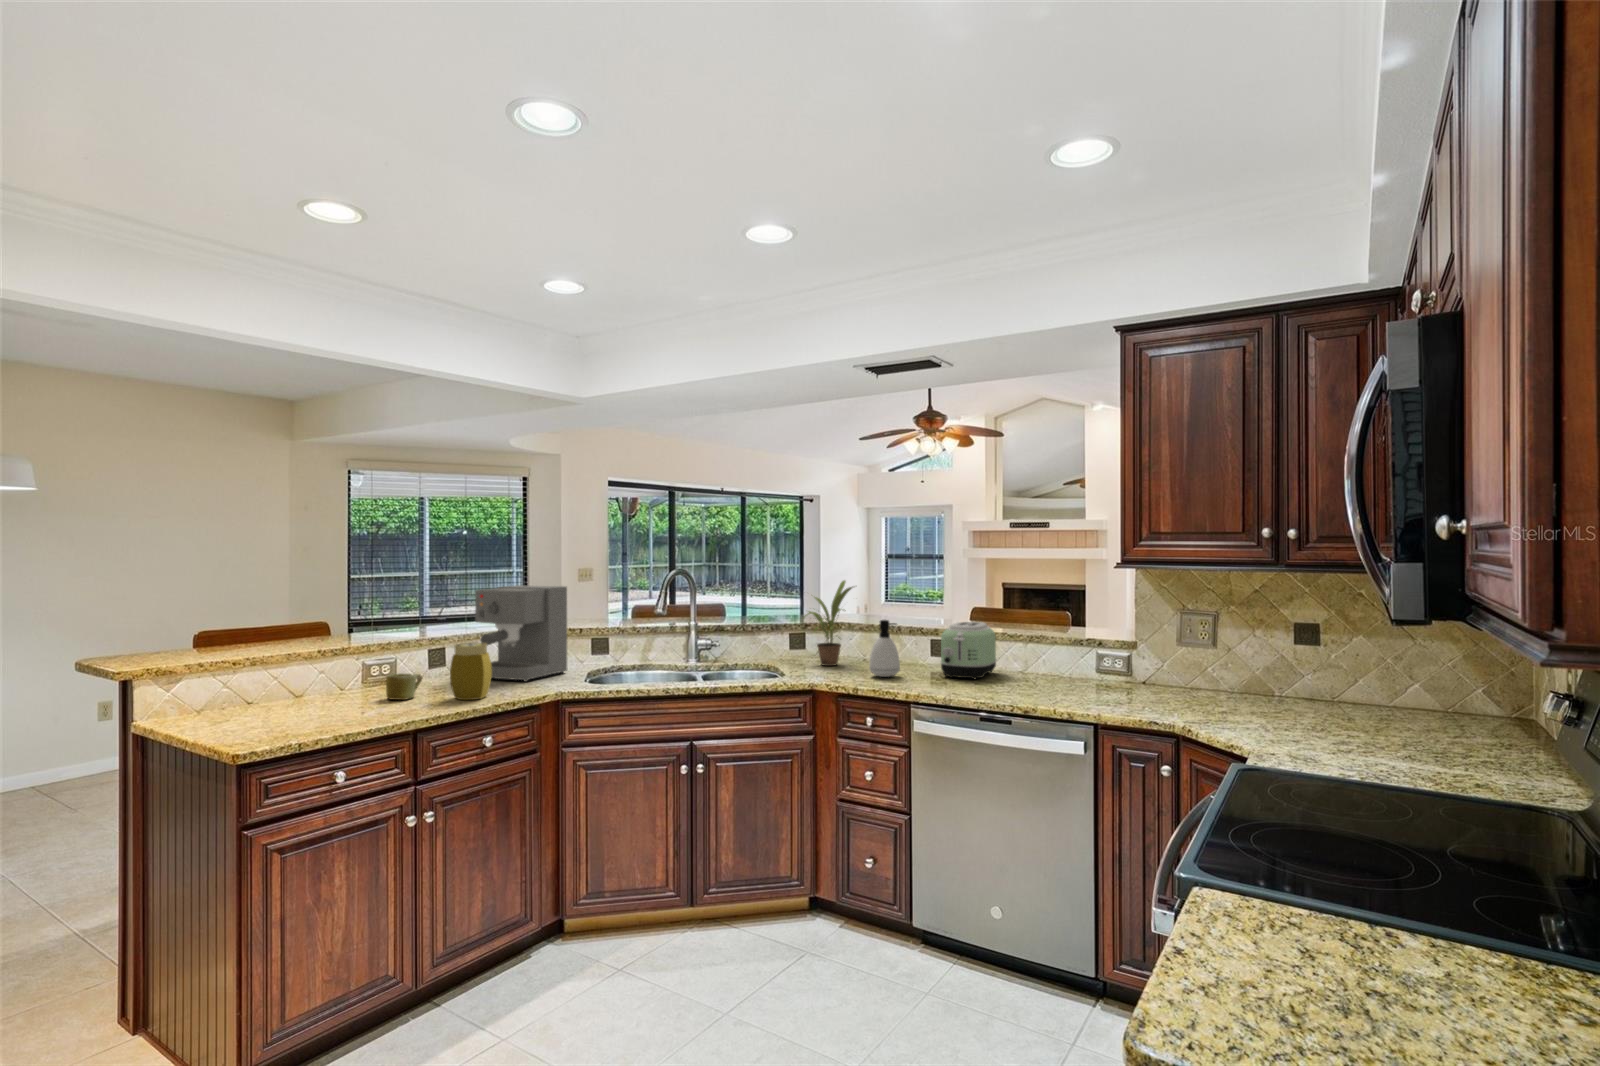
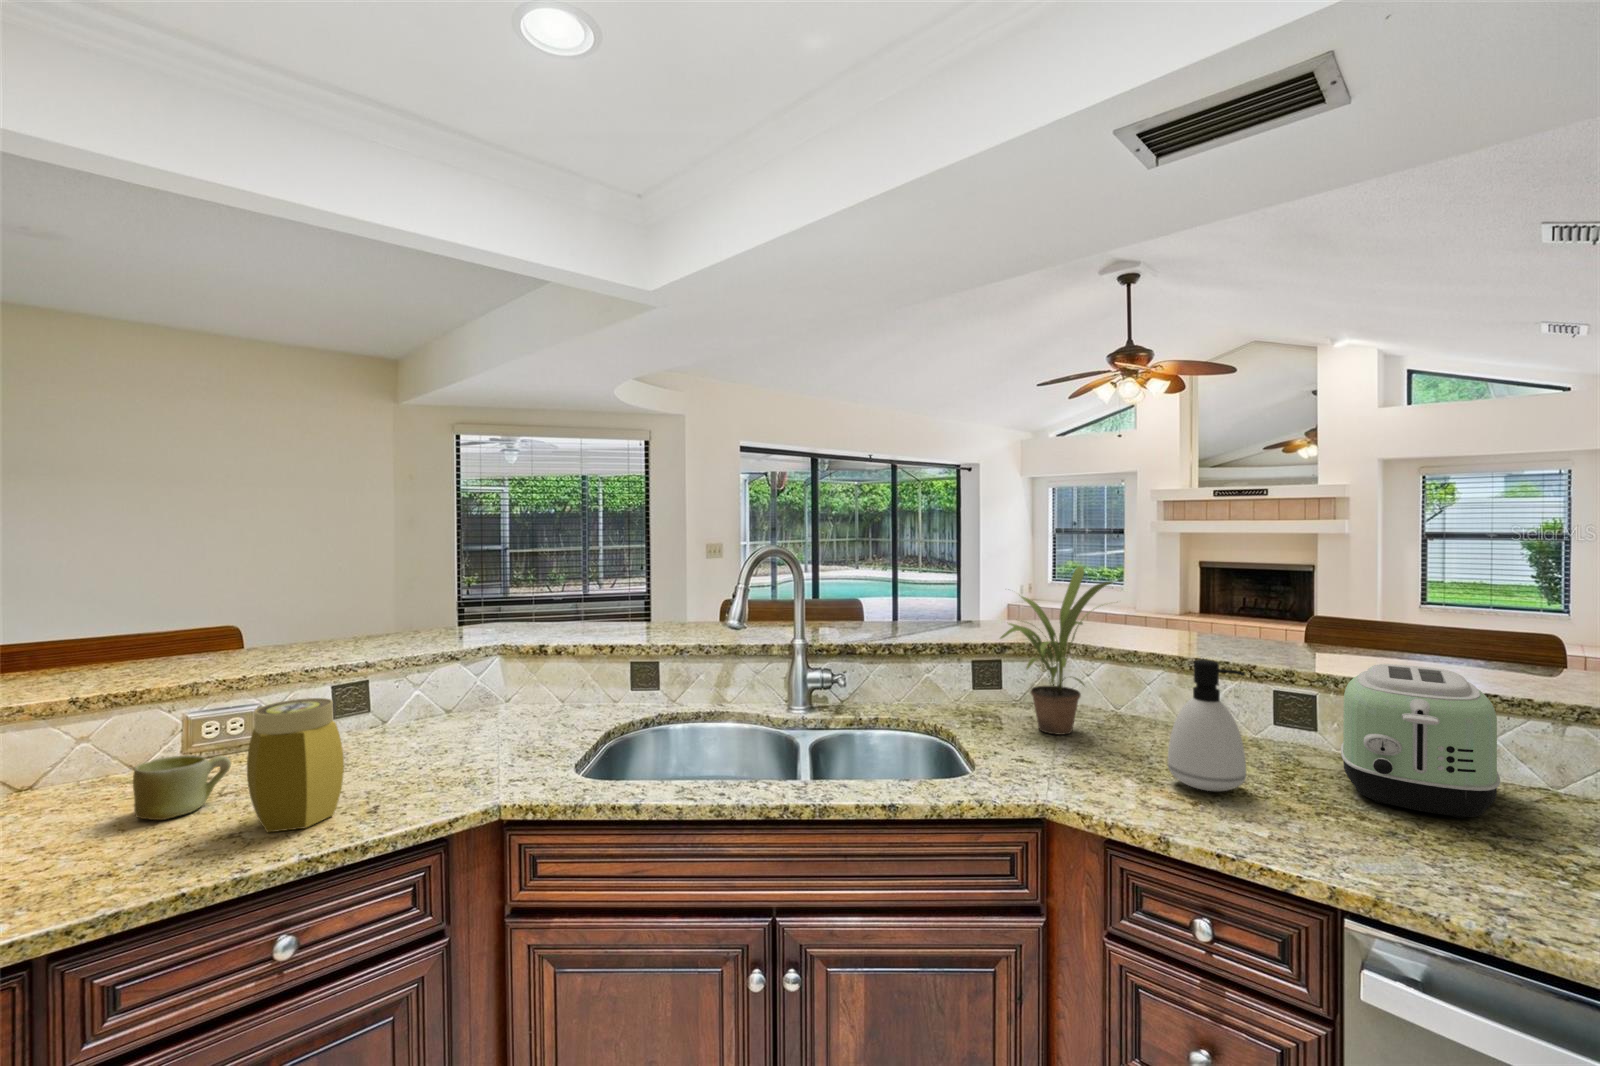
coffee maker: present [475,585,567,682] -> none [369,572,569,759]

